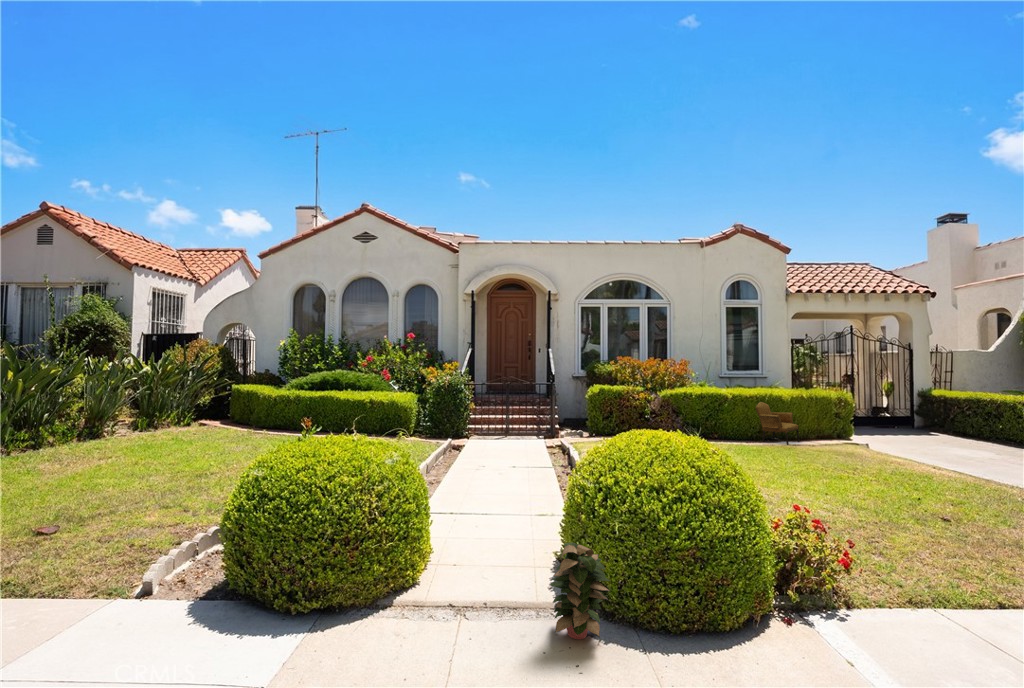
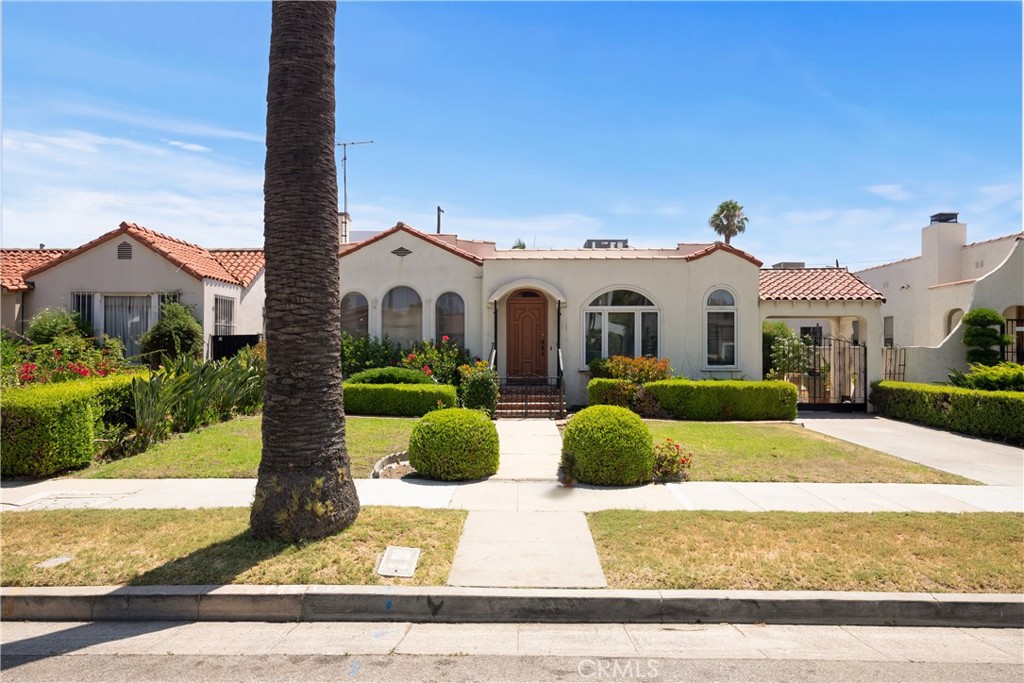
armchair: present [756,402,800,445] -> none [717,392,749,424]

